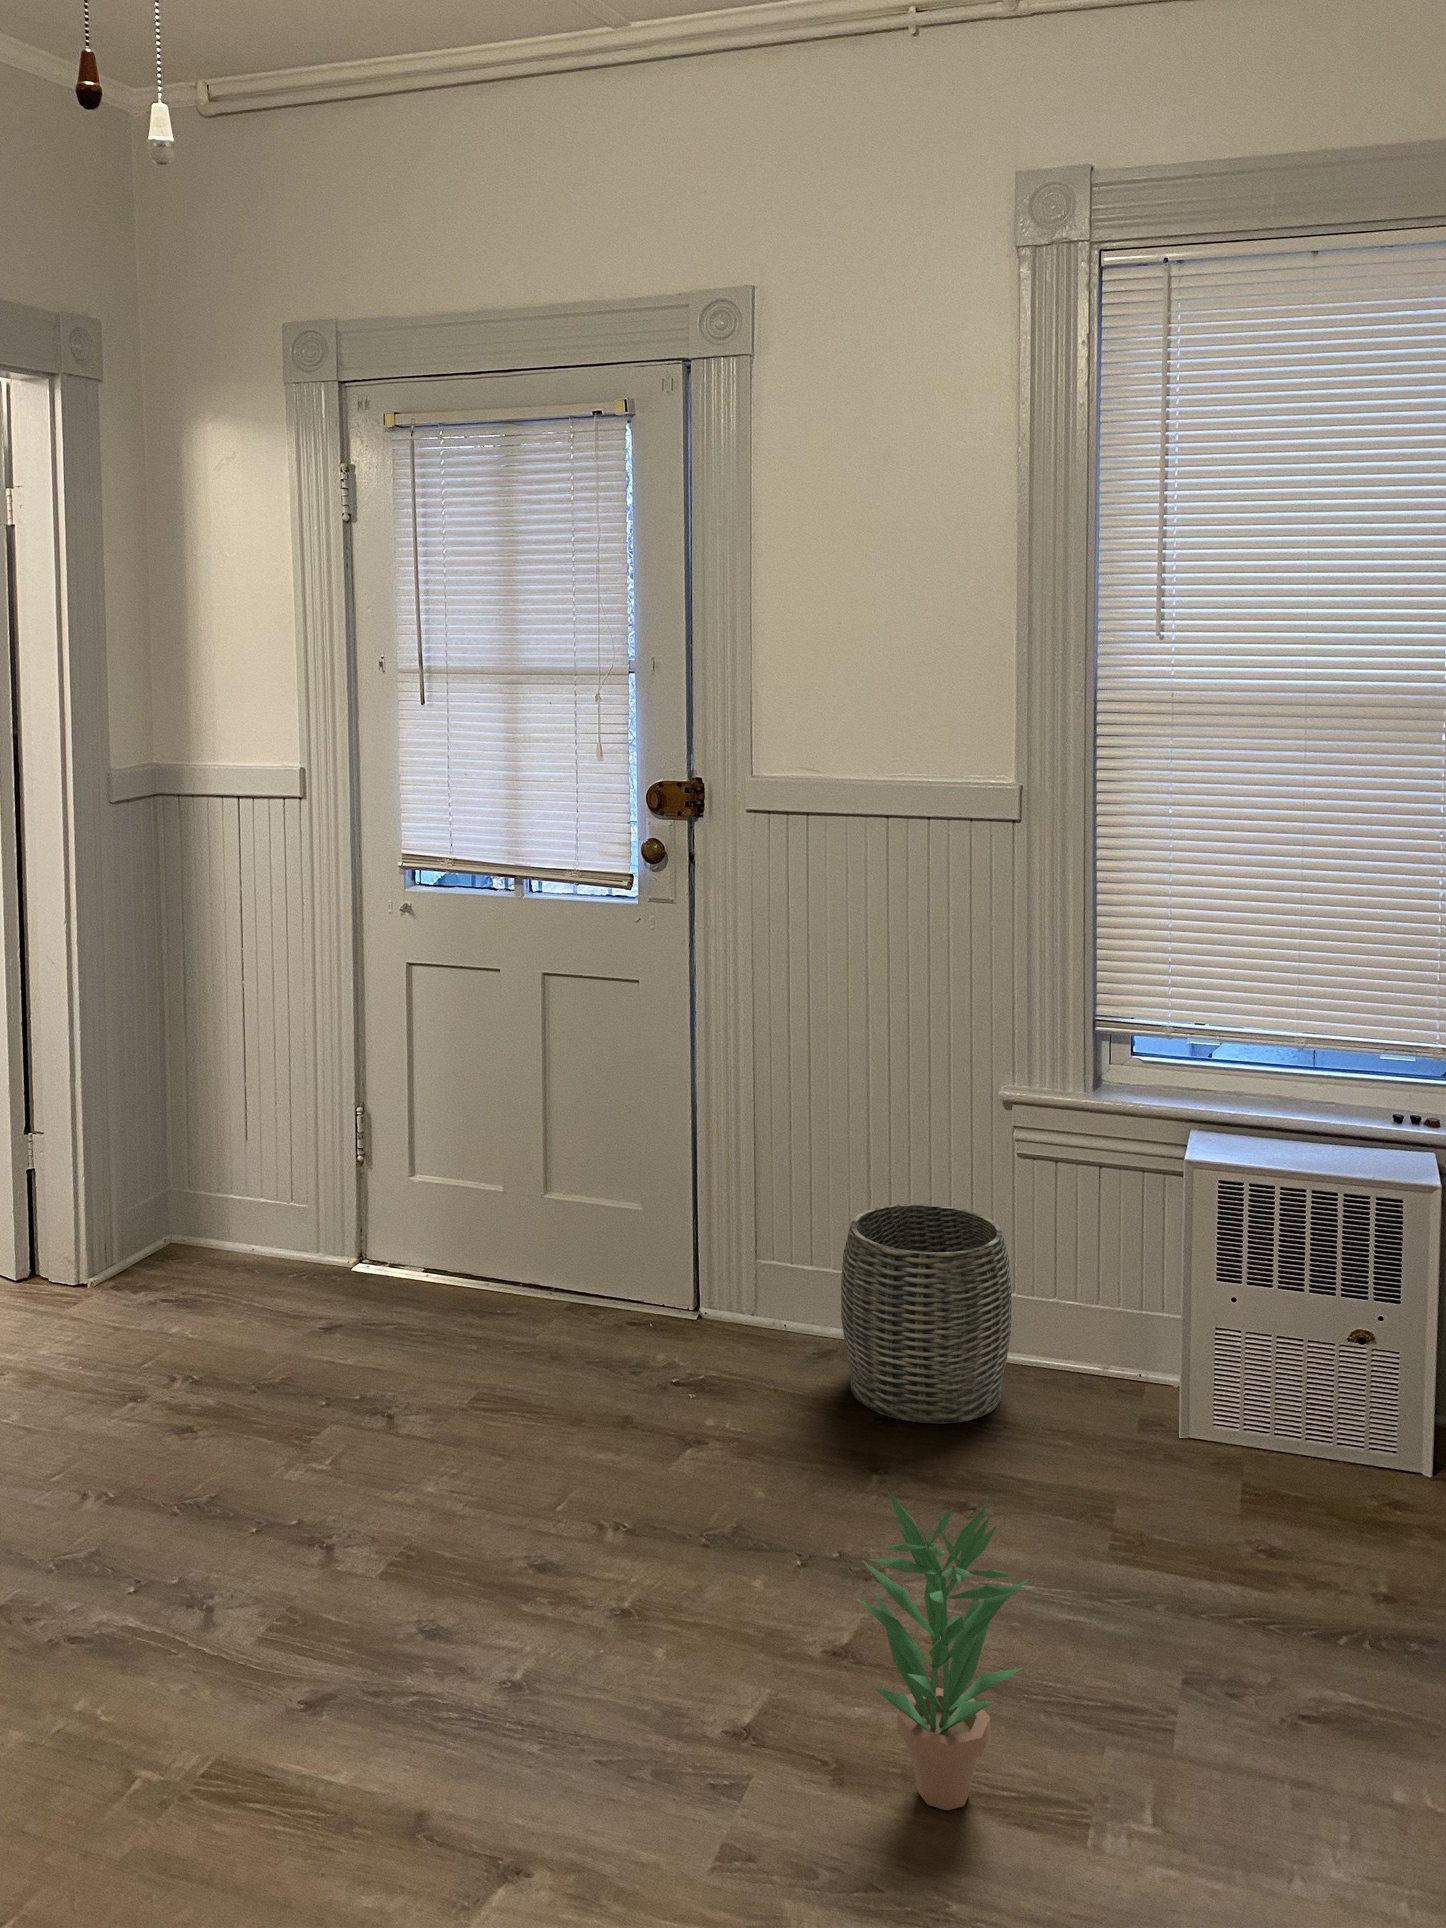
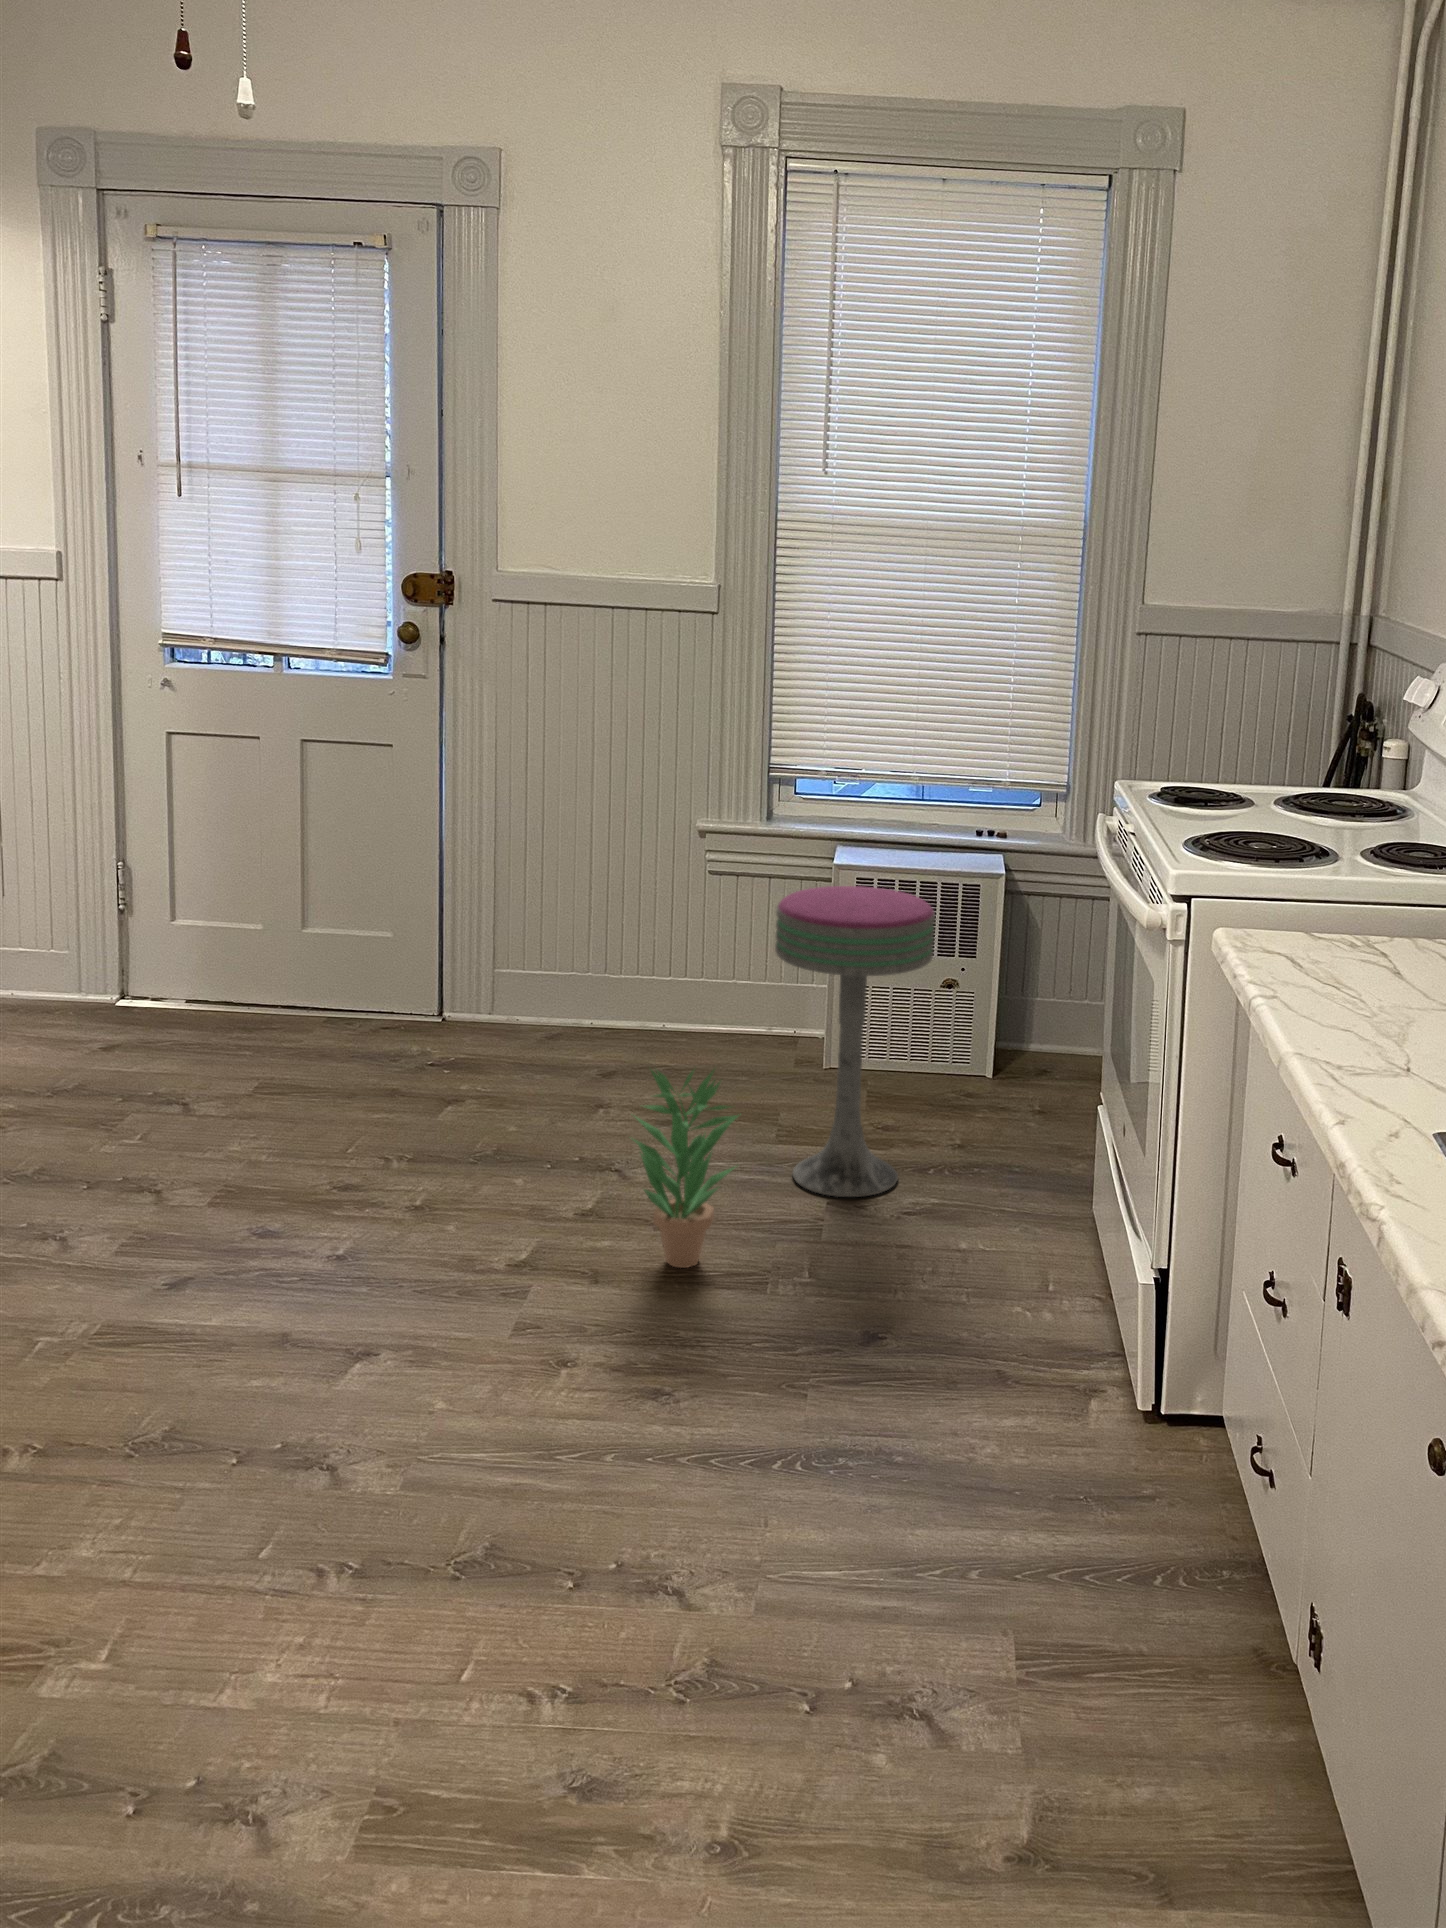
woven basket: present [841,1204,1011,1423] -> none [573,915,704,1074]
bar stool: none [1089,1209,1337,1698] -> present [775,886,935,1197]

